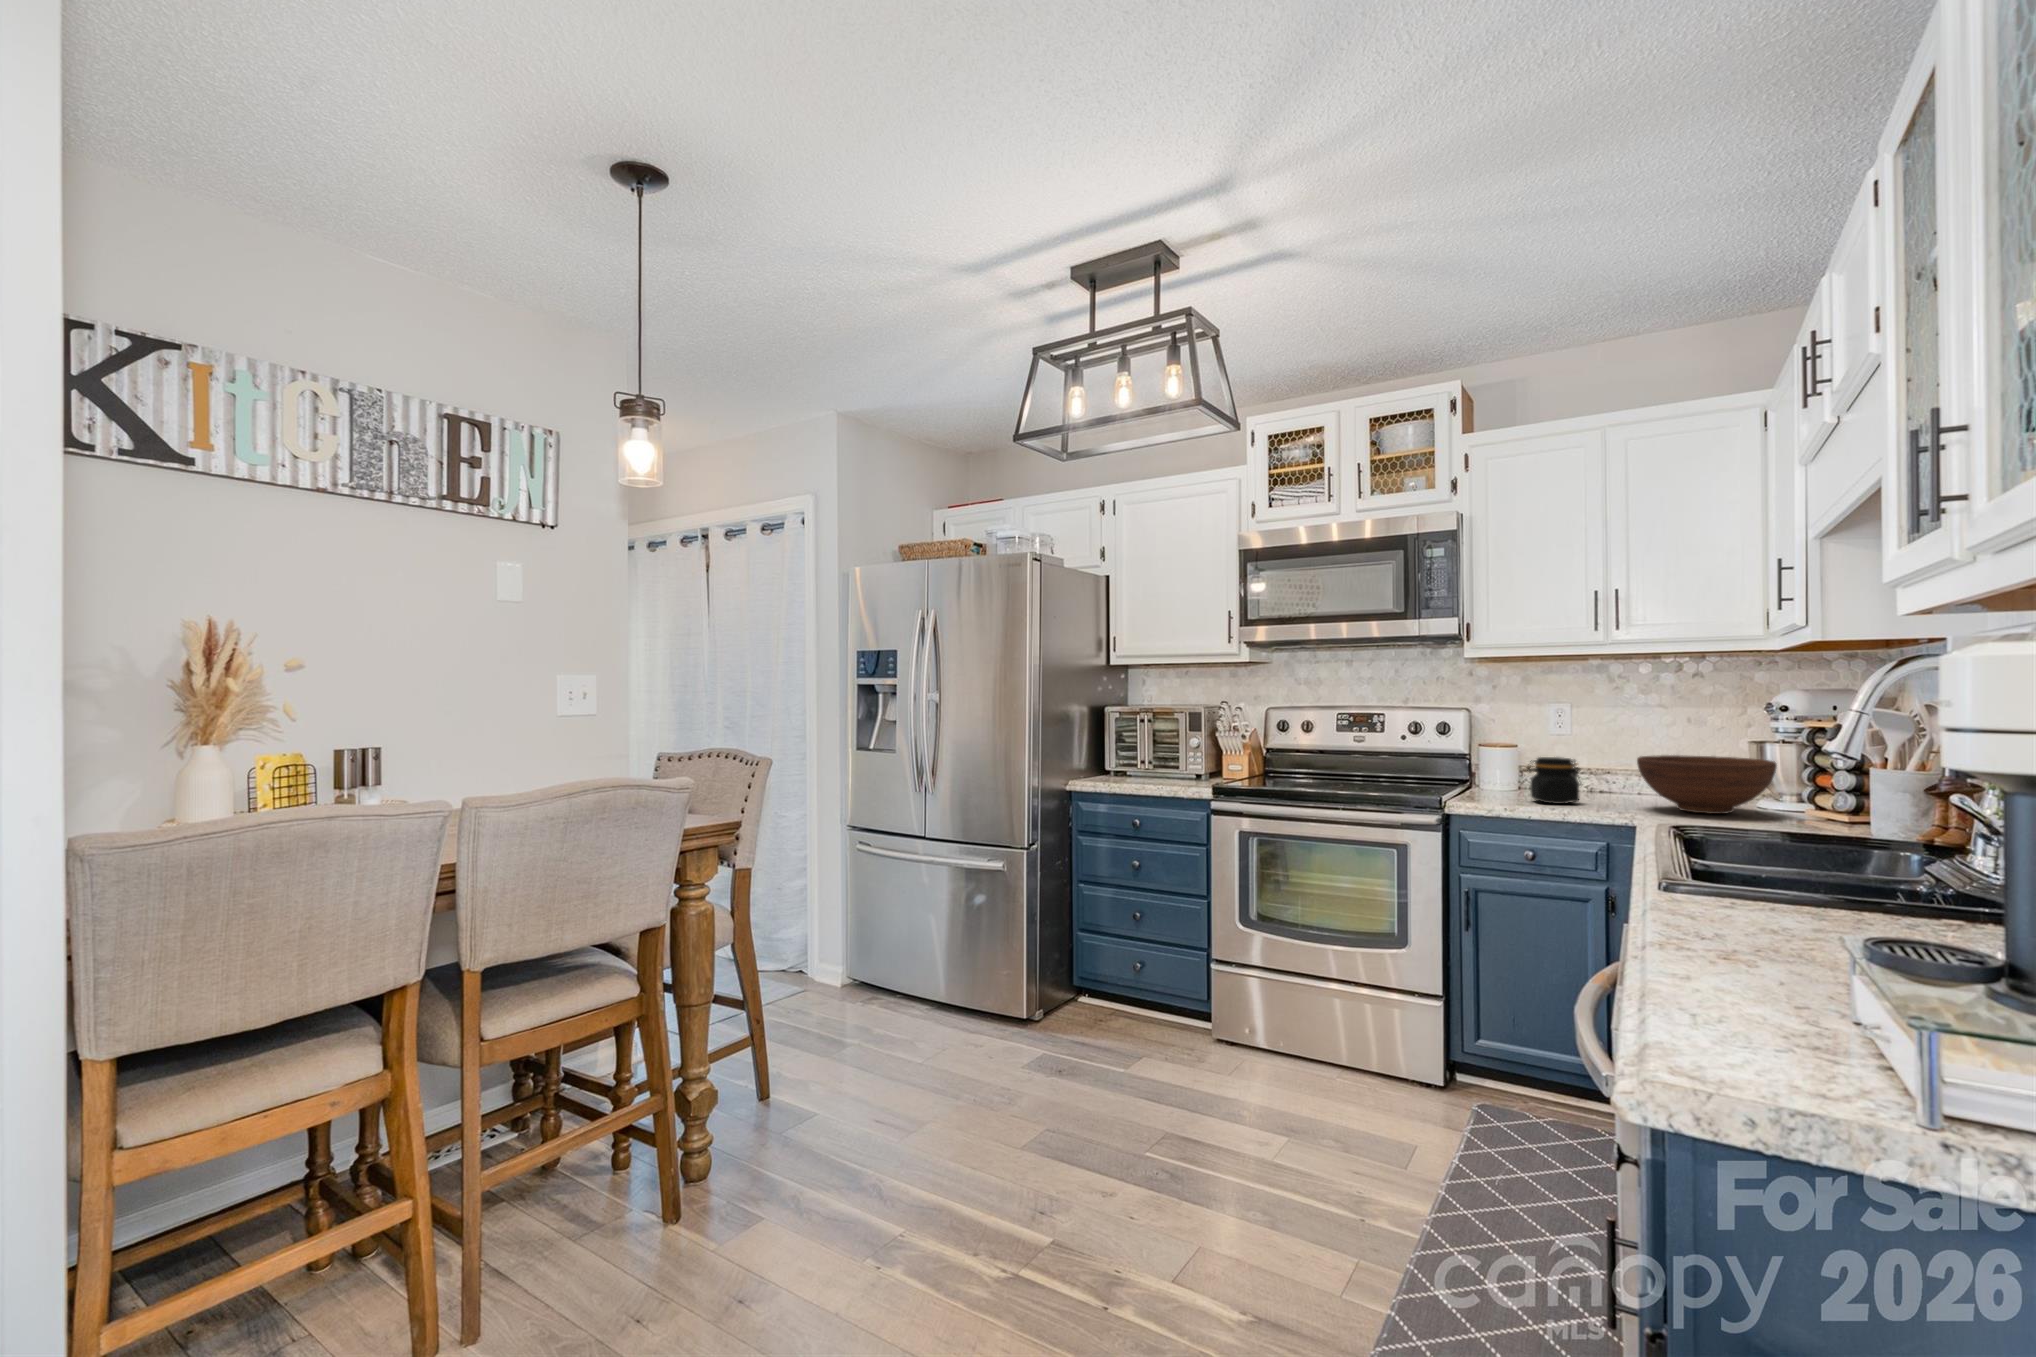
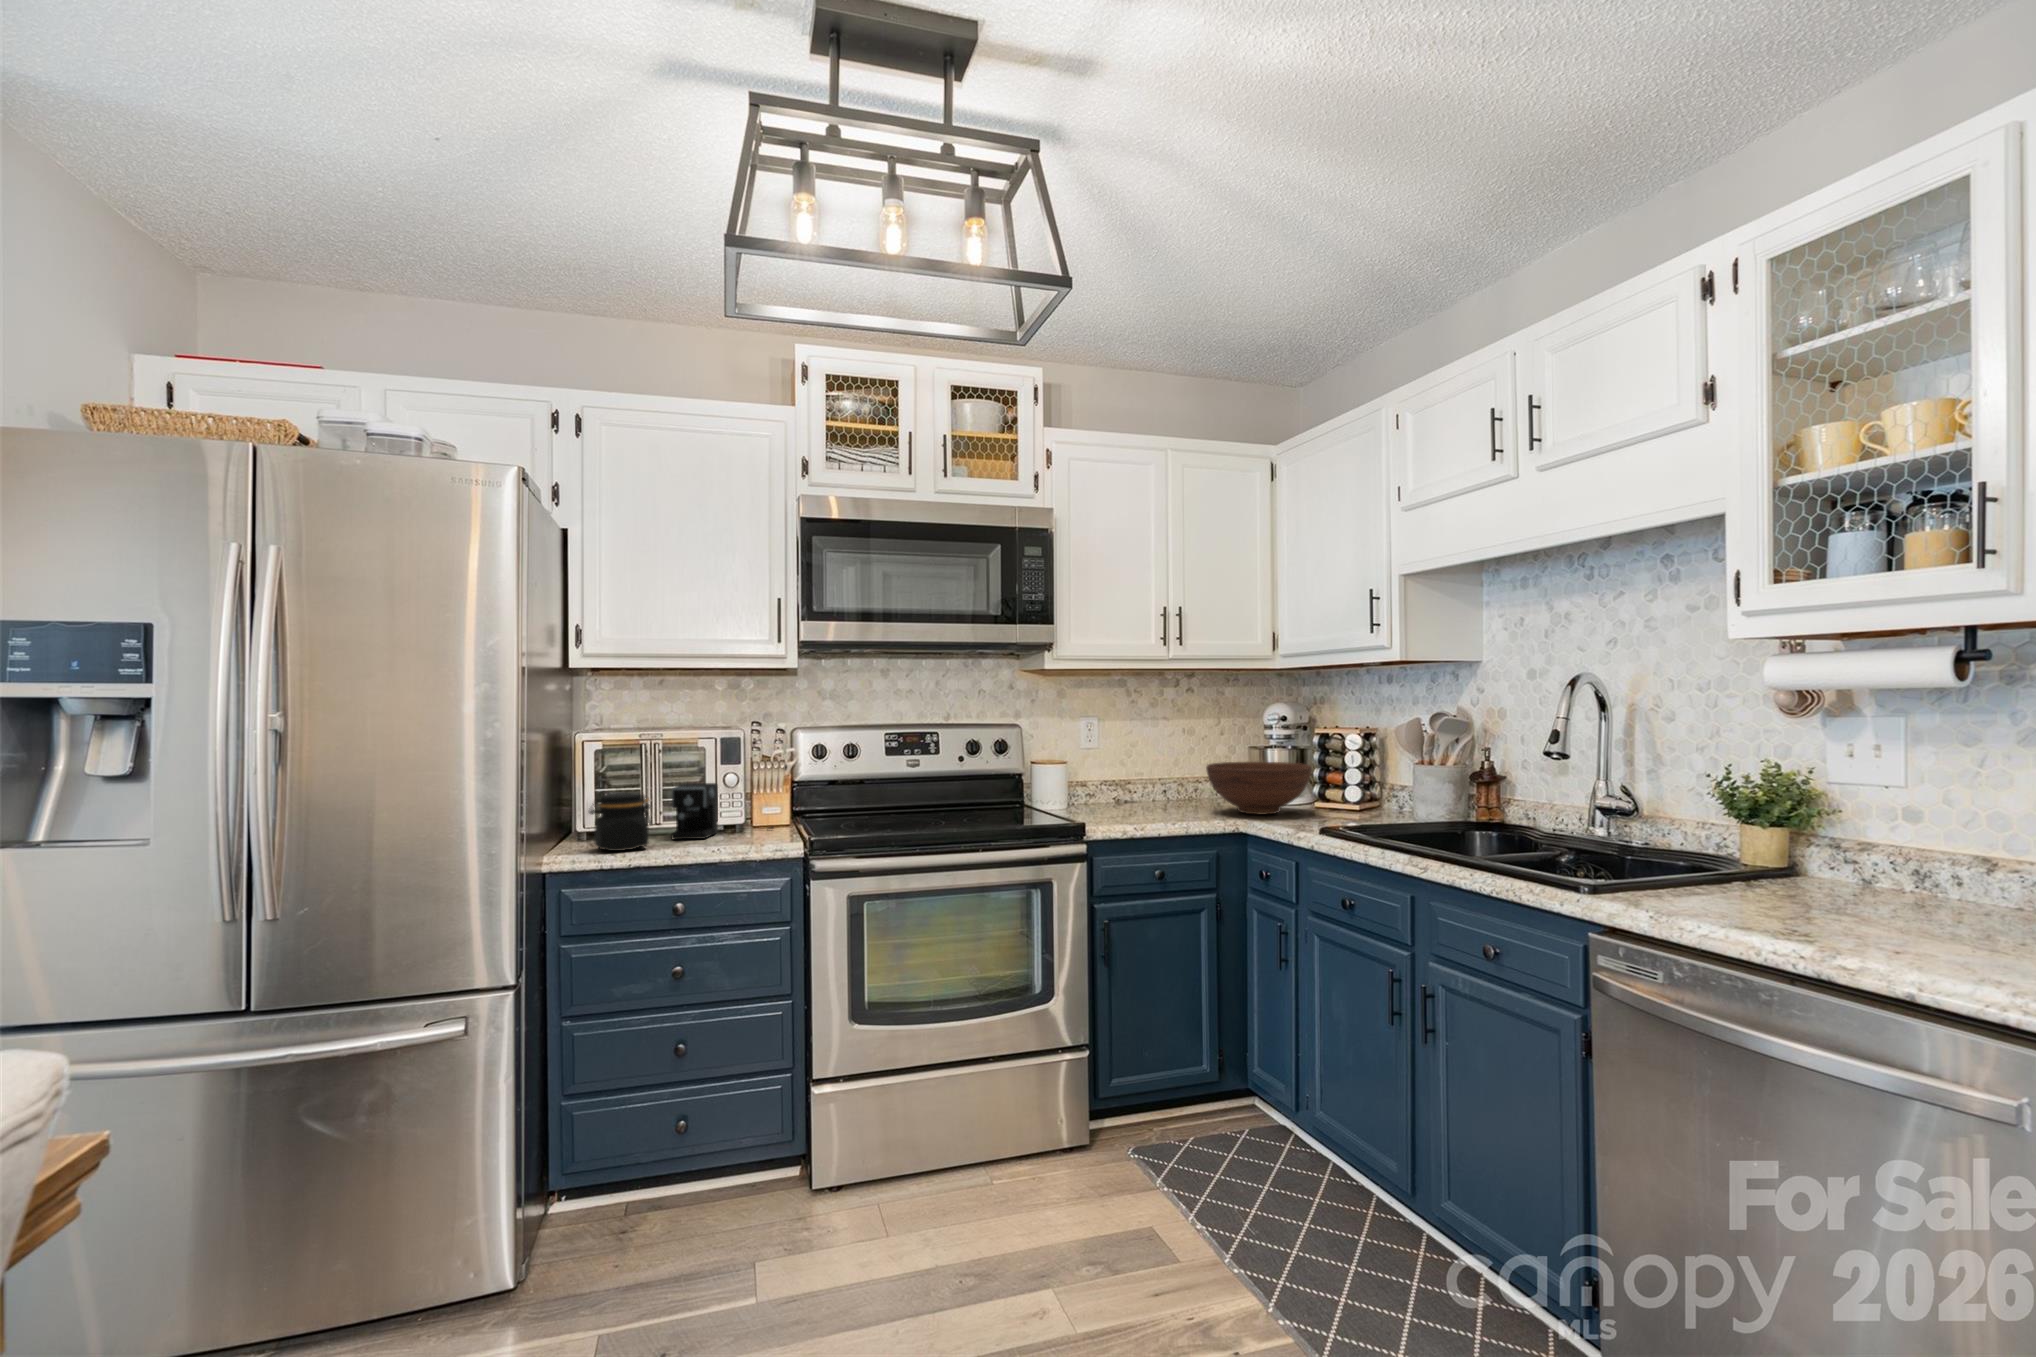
coffee maker: none [1156,744,1233,783] -> present [672,783,774,840]
jar: present [1527,757,1581,804] -> present [589,793,652,851]

